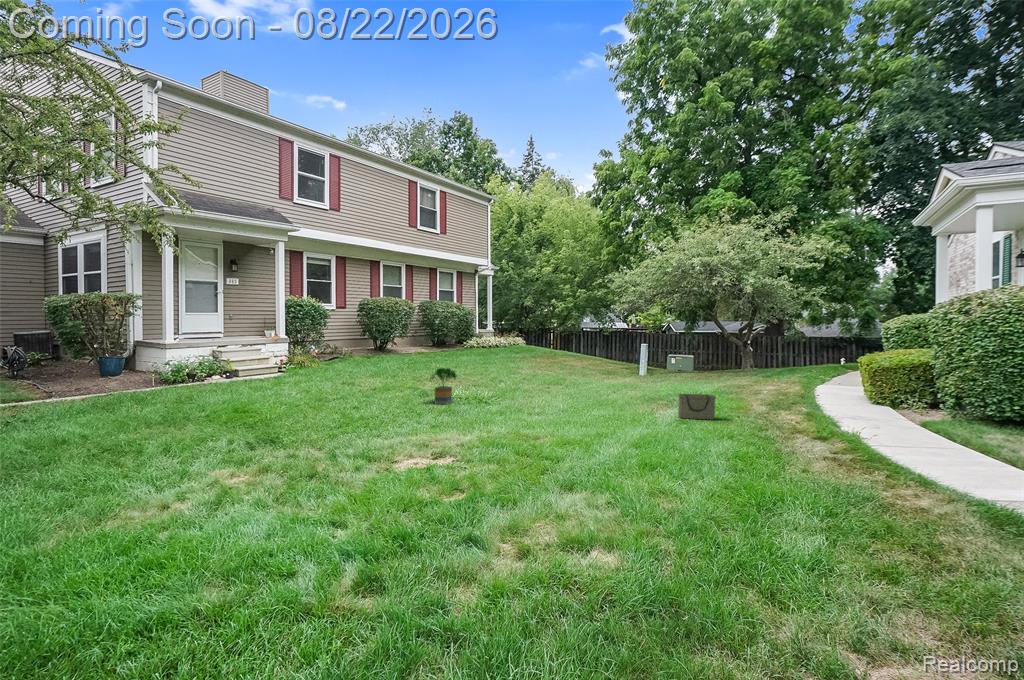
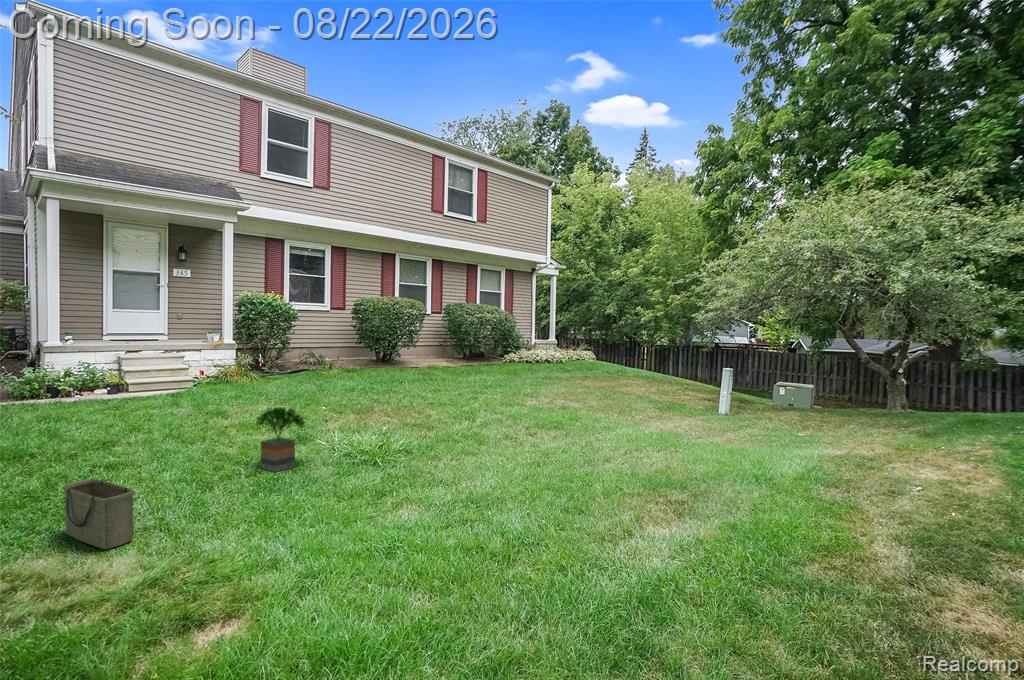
basket: present [678,394,716,420] -> present [62,478,135,549]

